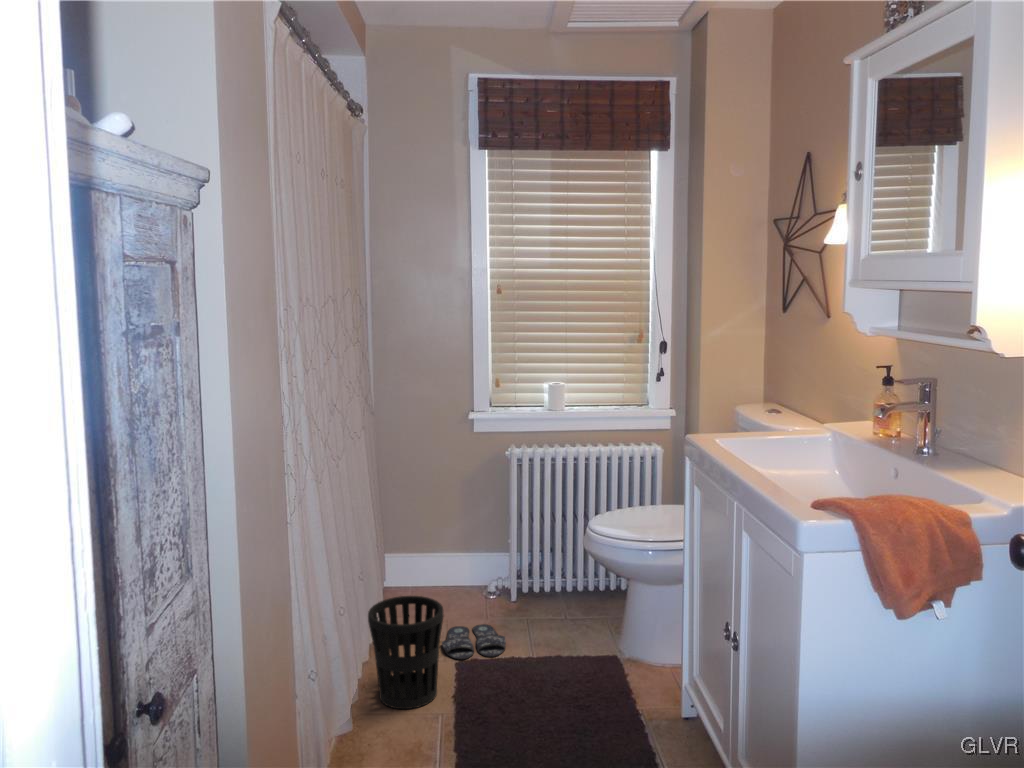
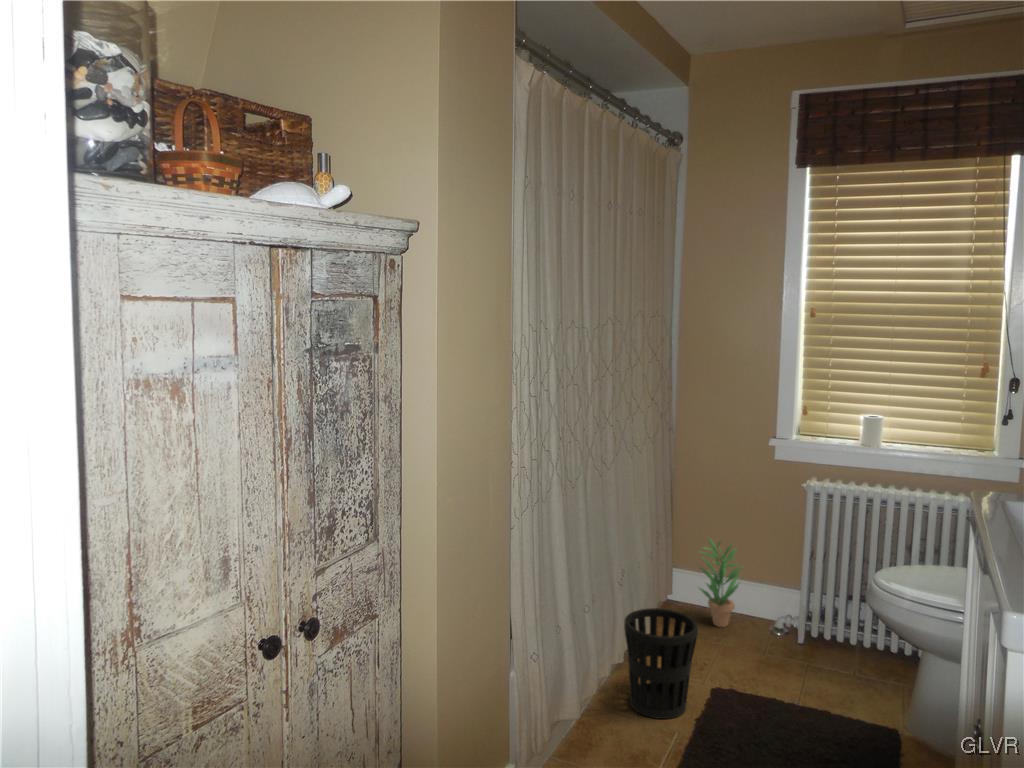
potted plant: none [409,516,458,604] -> present [700,538,742,627]
slippers: present [442,624,506,660] -> none [708,653,776,692]

